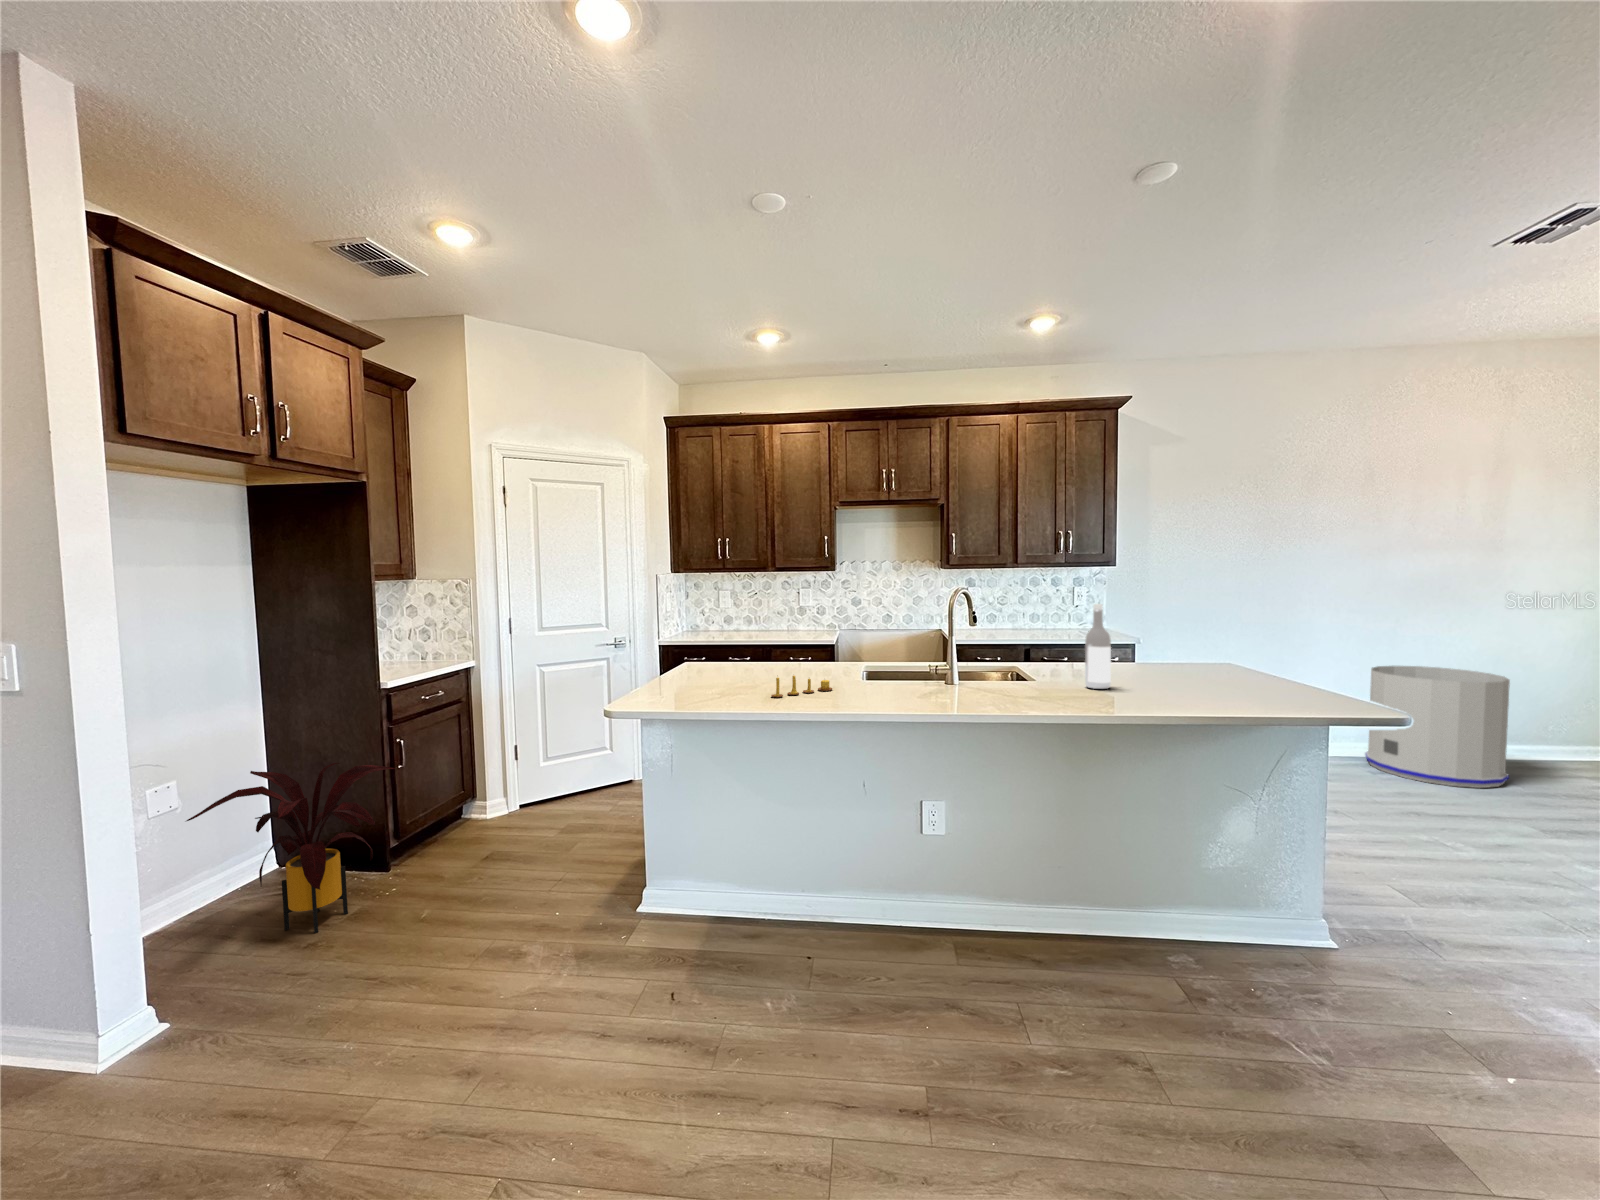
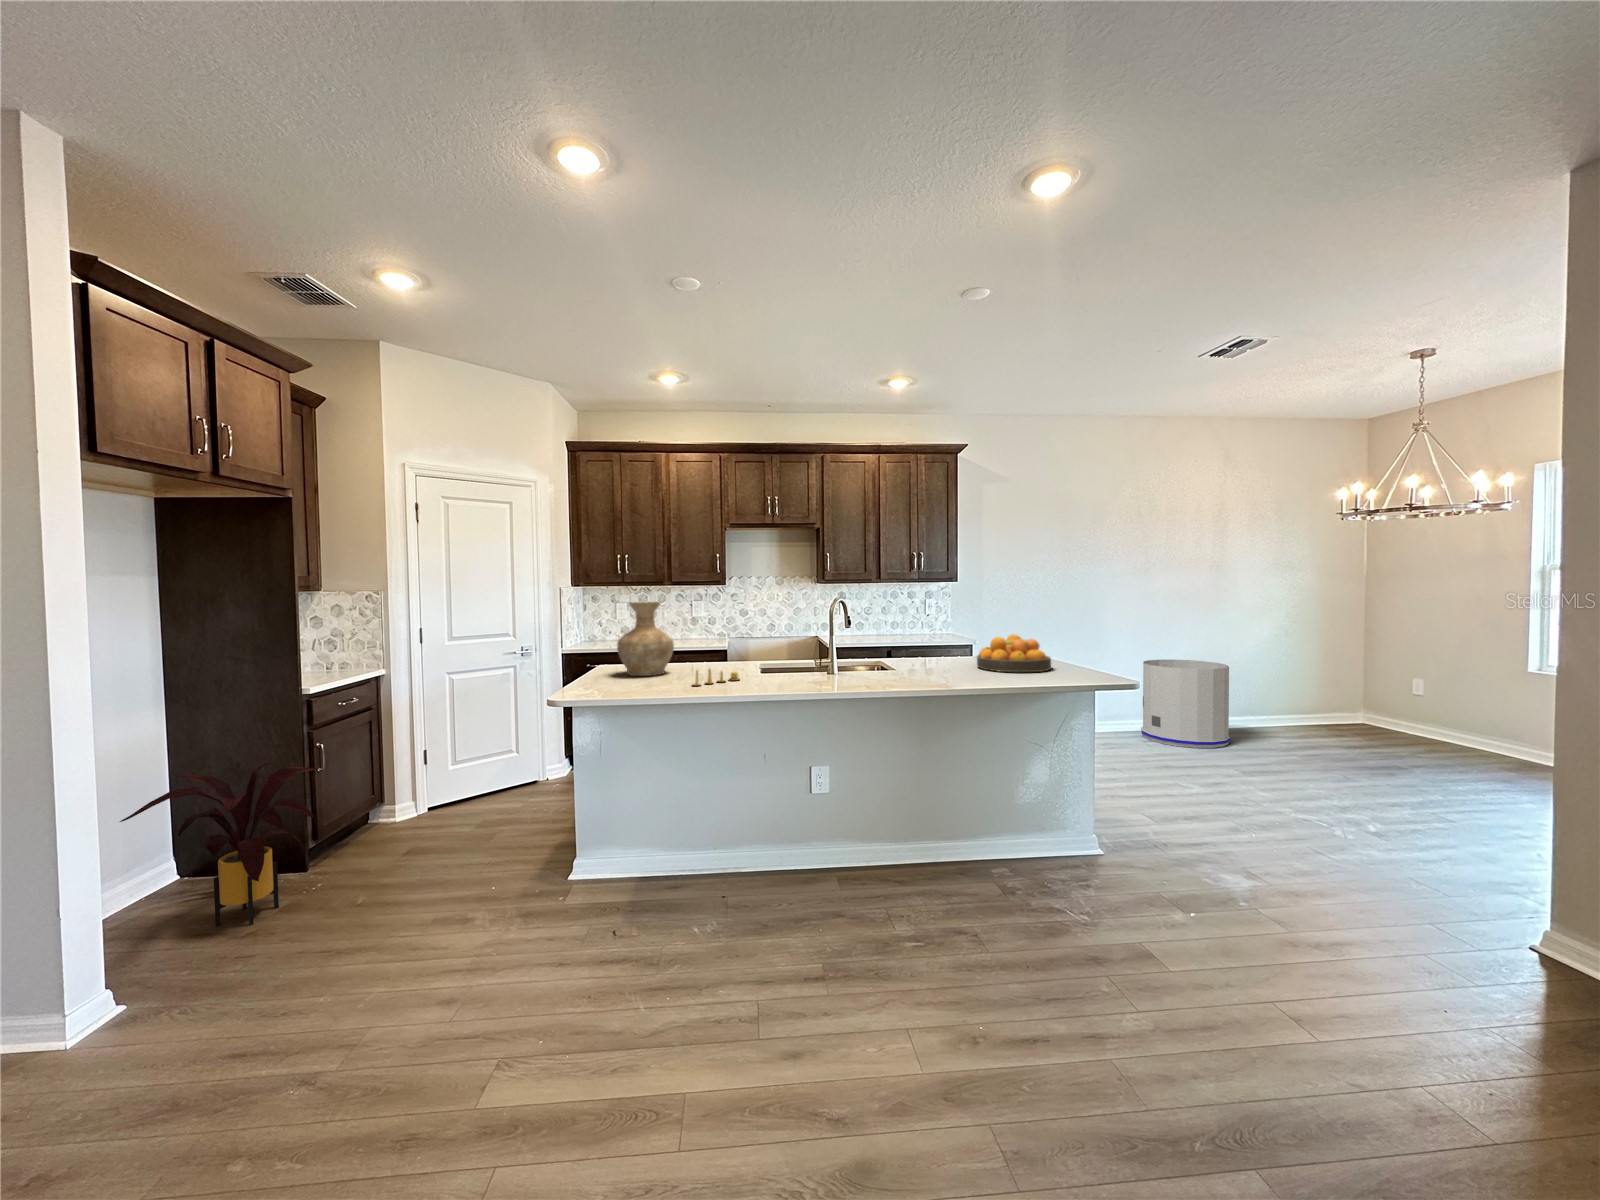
vase: none [695,592,759,680] -> present [617,602,674,676]
wine bottle: present [1085,604,1111,689] -> none [932,609,951,673]
fruit bowl: none [1147,638,1261,693] -> present [977,634,1051,672]

